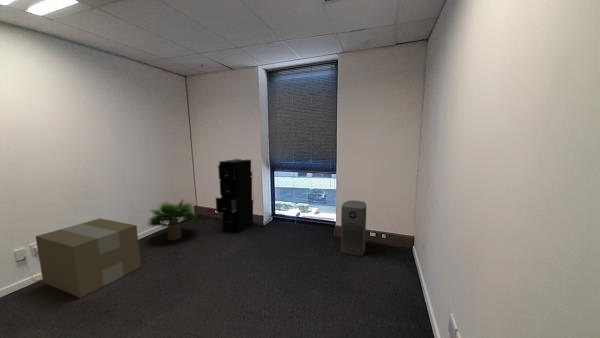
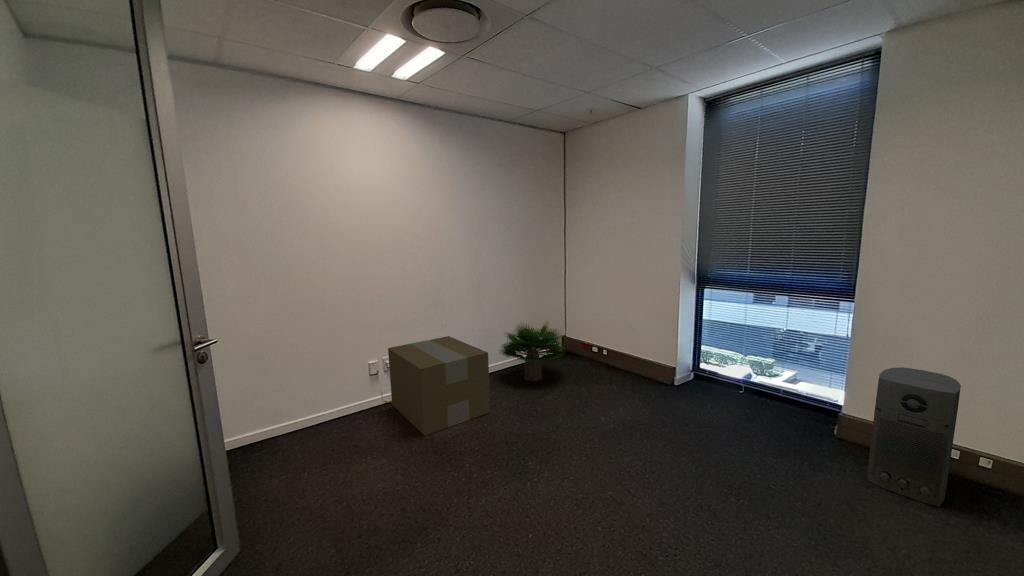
filing cabinet: present [216,159,254,232] -> none [595,265,660,389]

